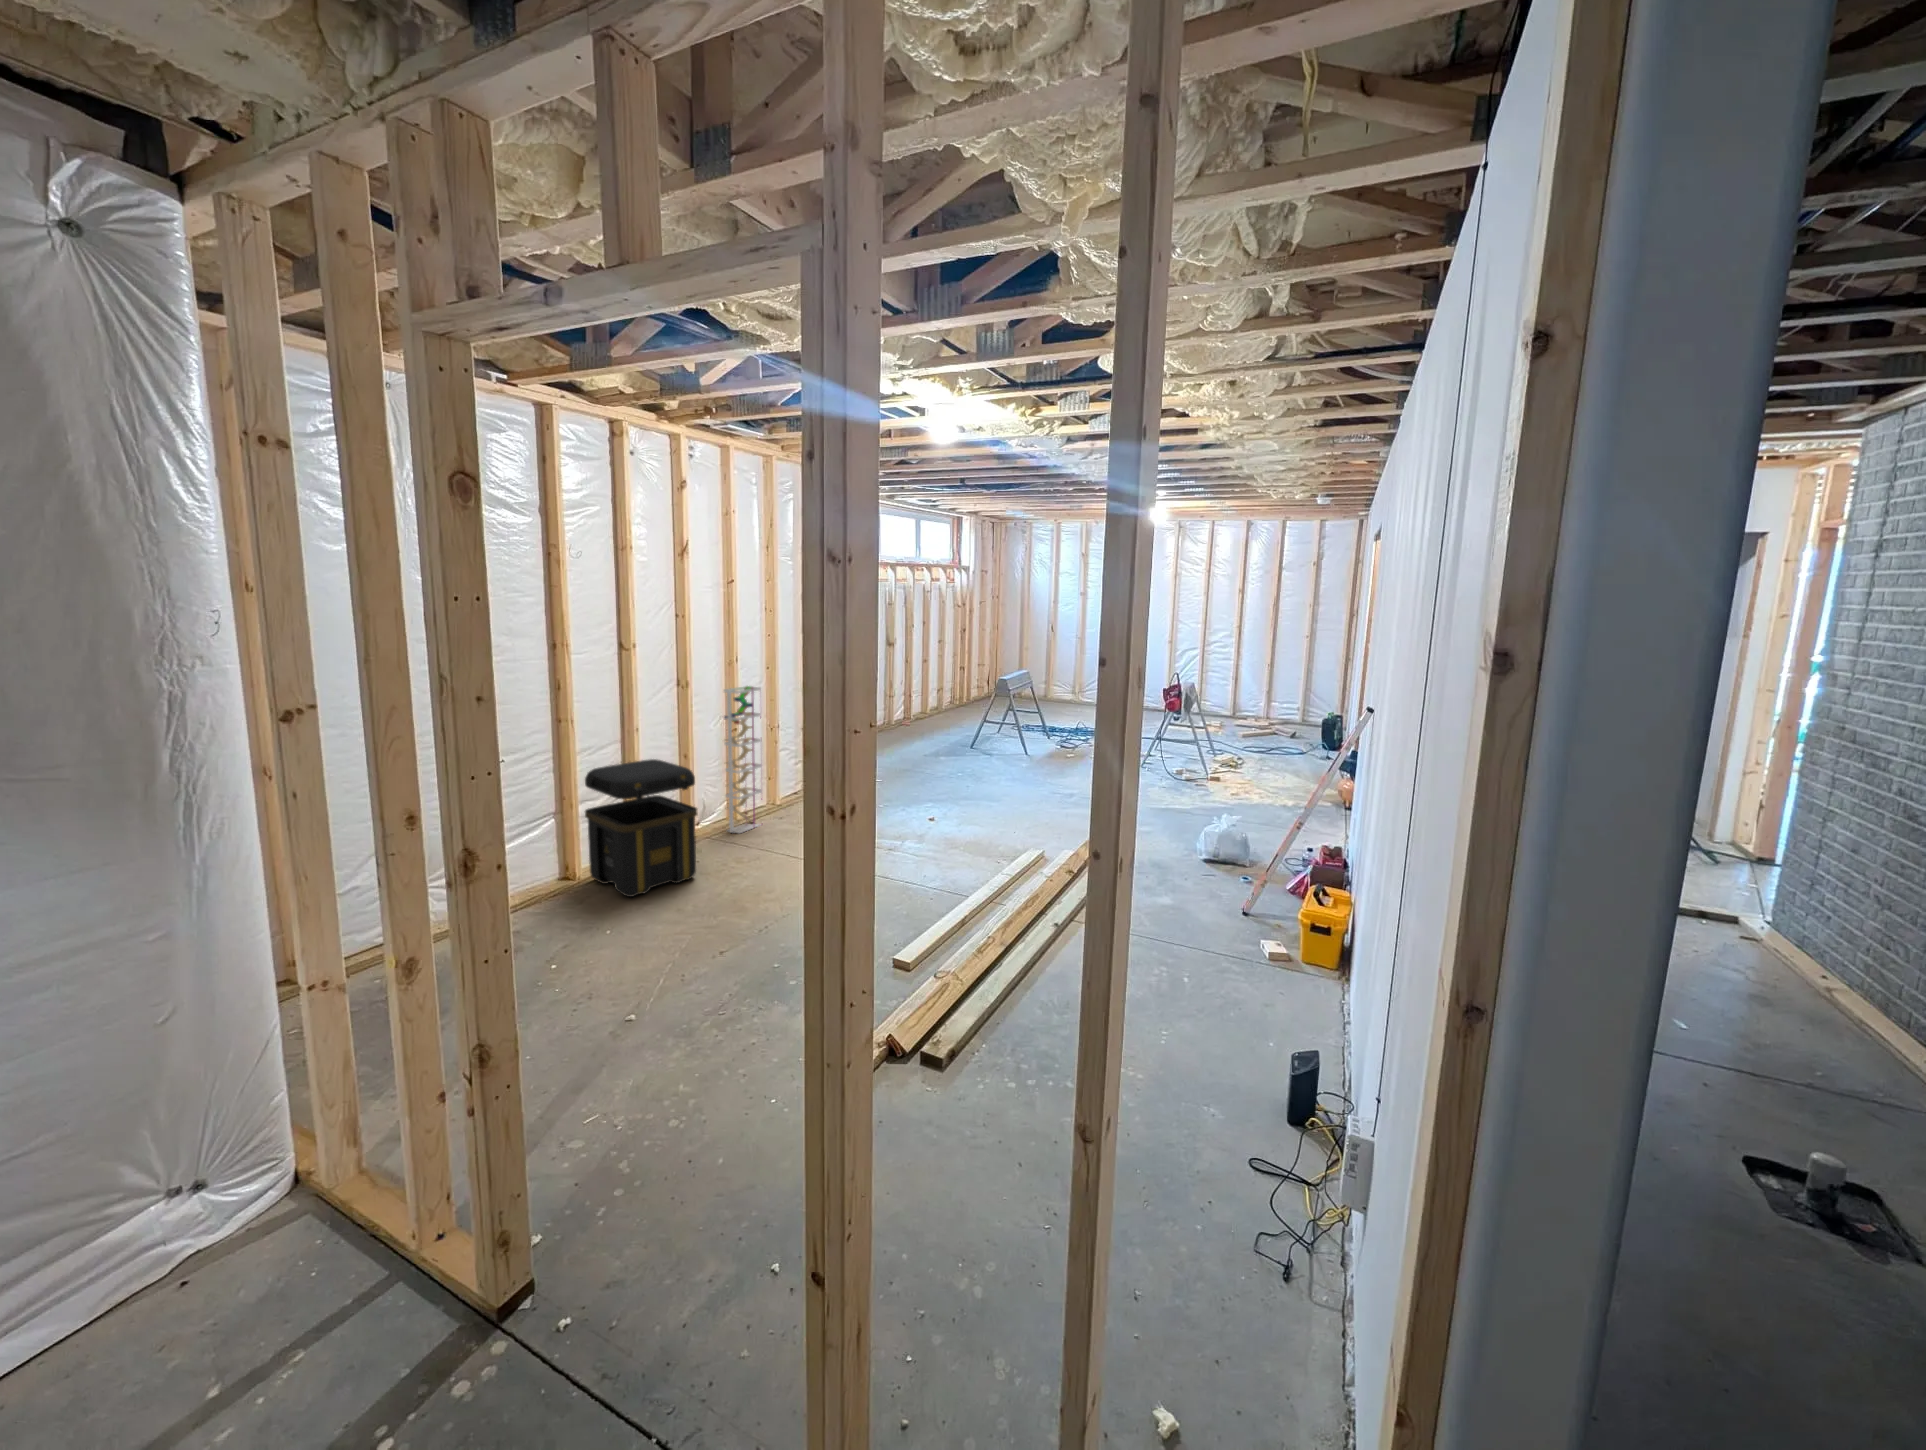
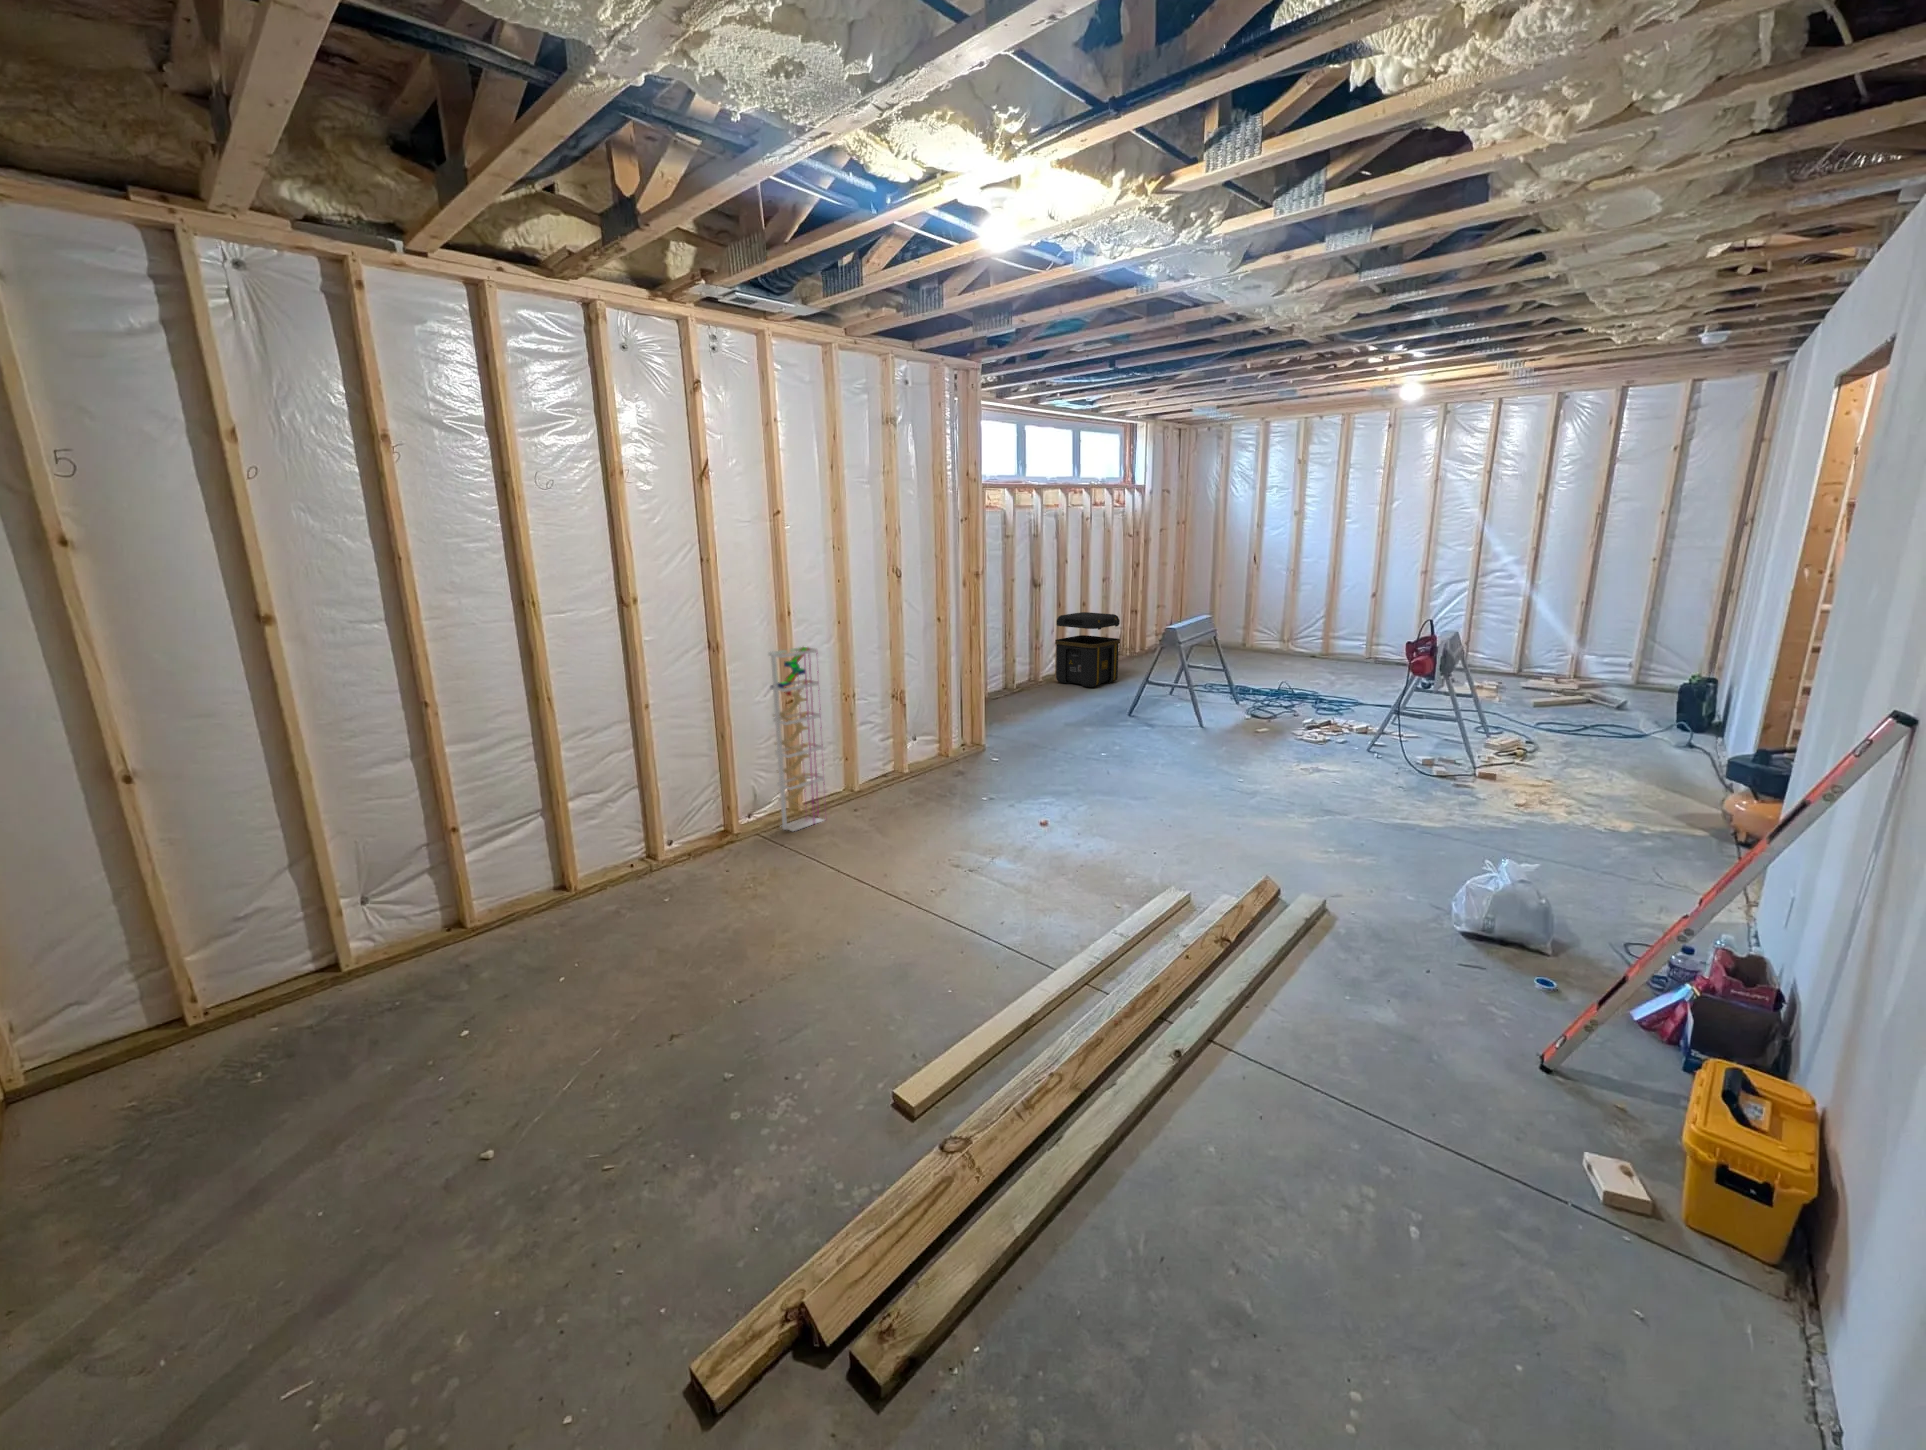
toolbox: present [585,759,697,897] -> present [1055,612,1120,687]

